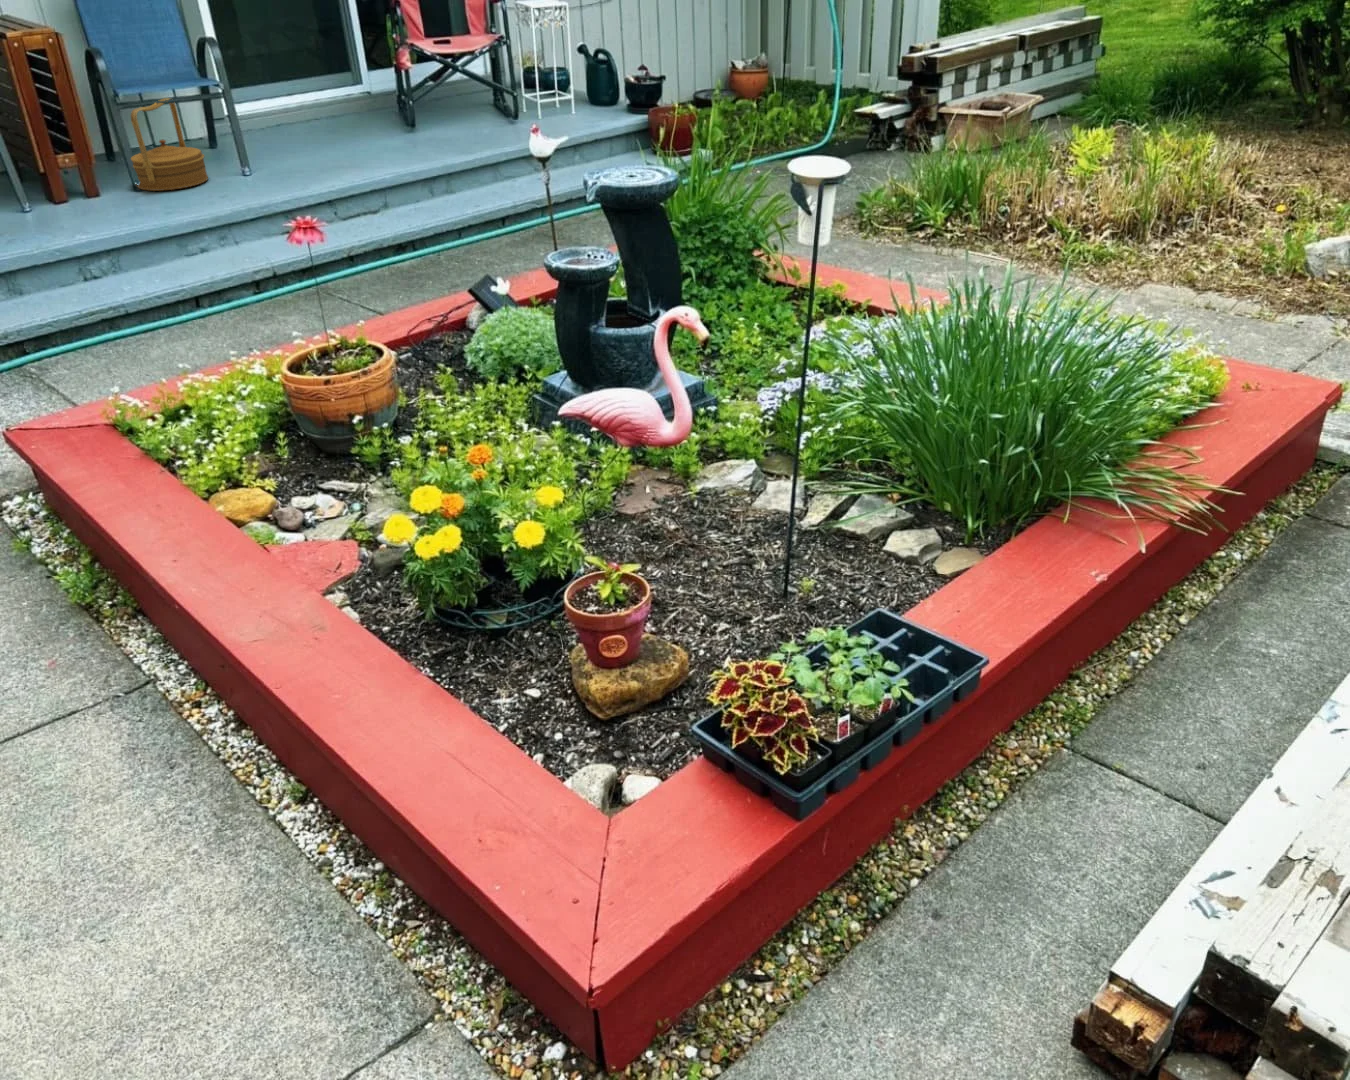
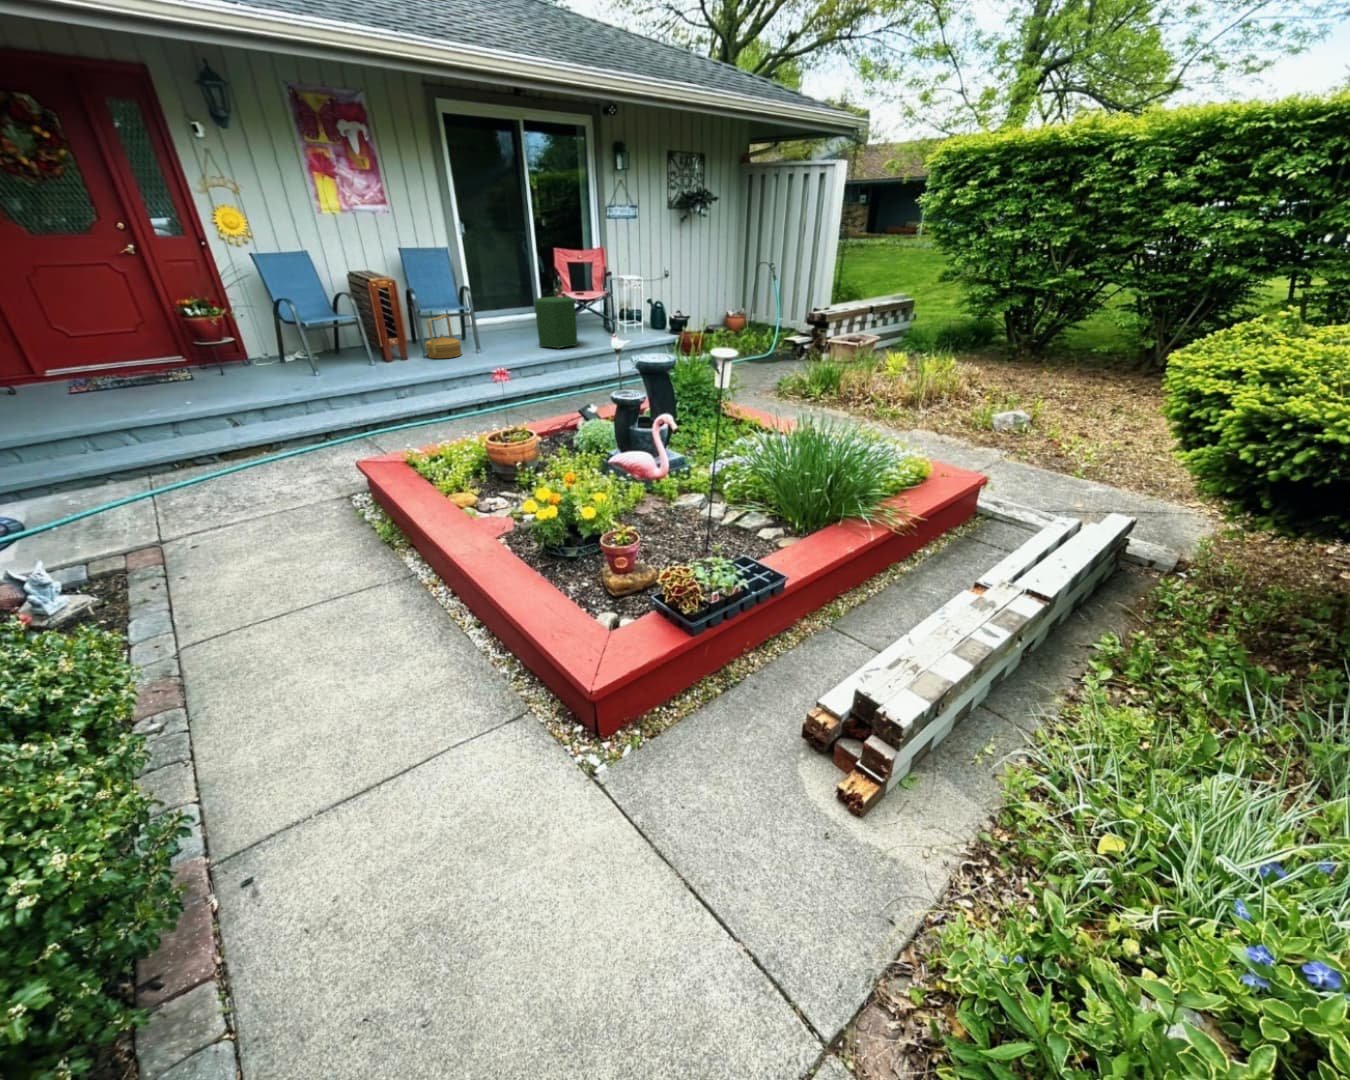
ottoman: none [351,48,445,156] -> present [535,297,578,348]

